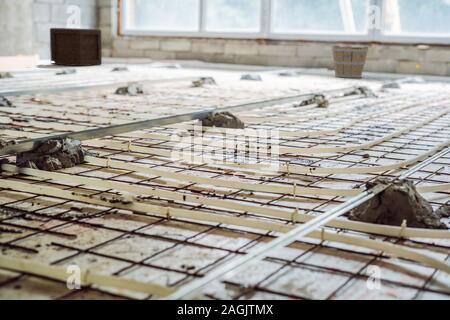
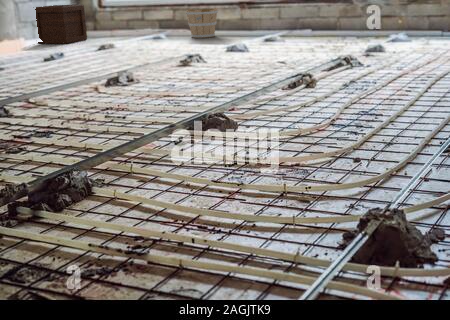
wooden bucket: present [332,46,368,78] -> present [186,8,218,38]

